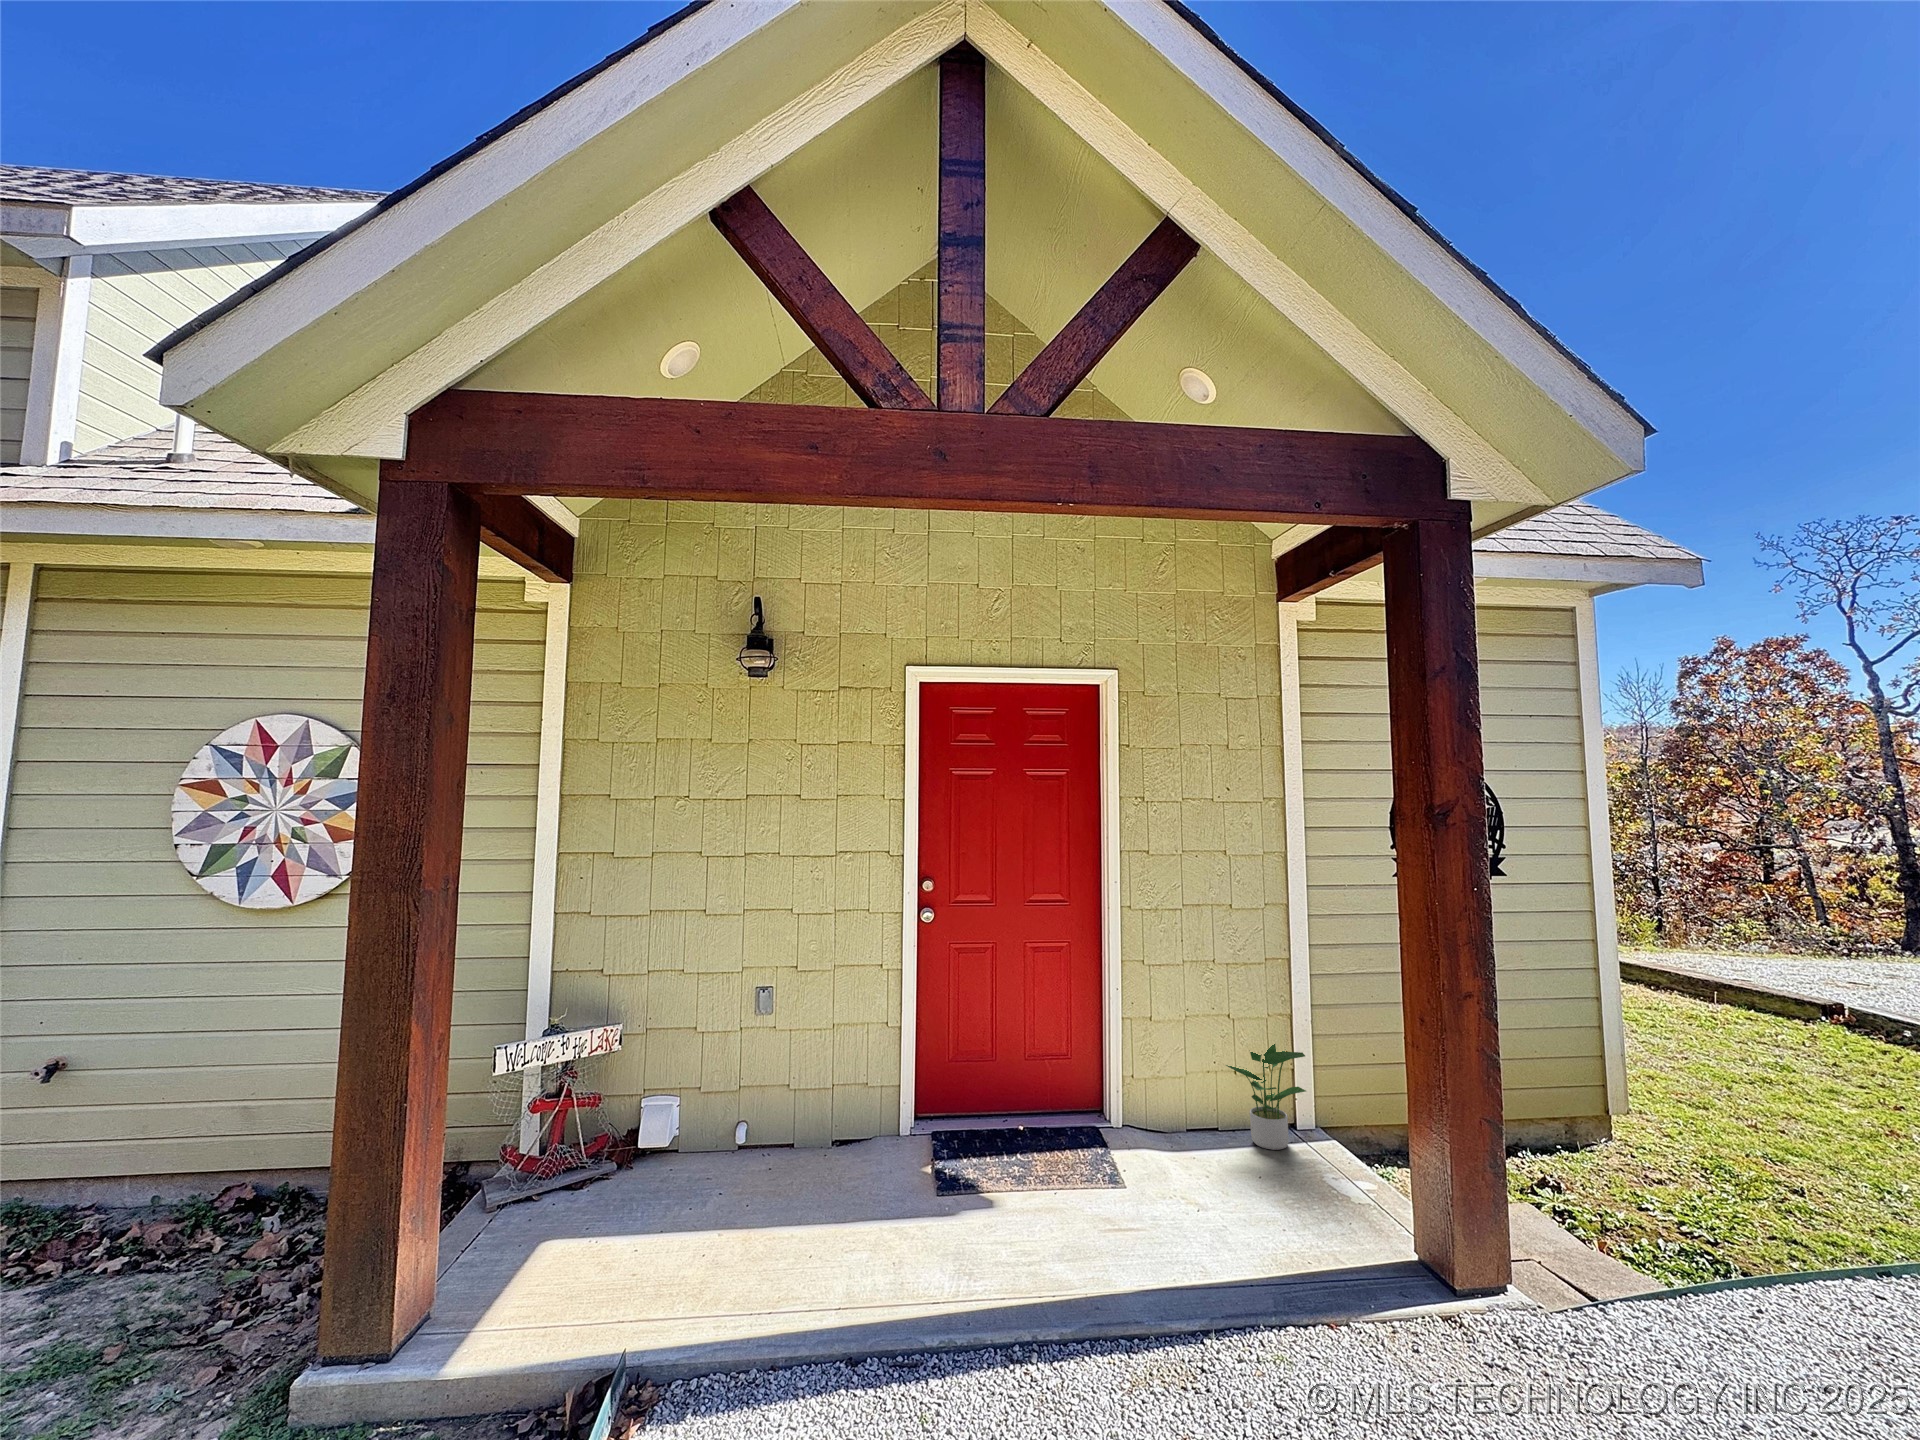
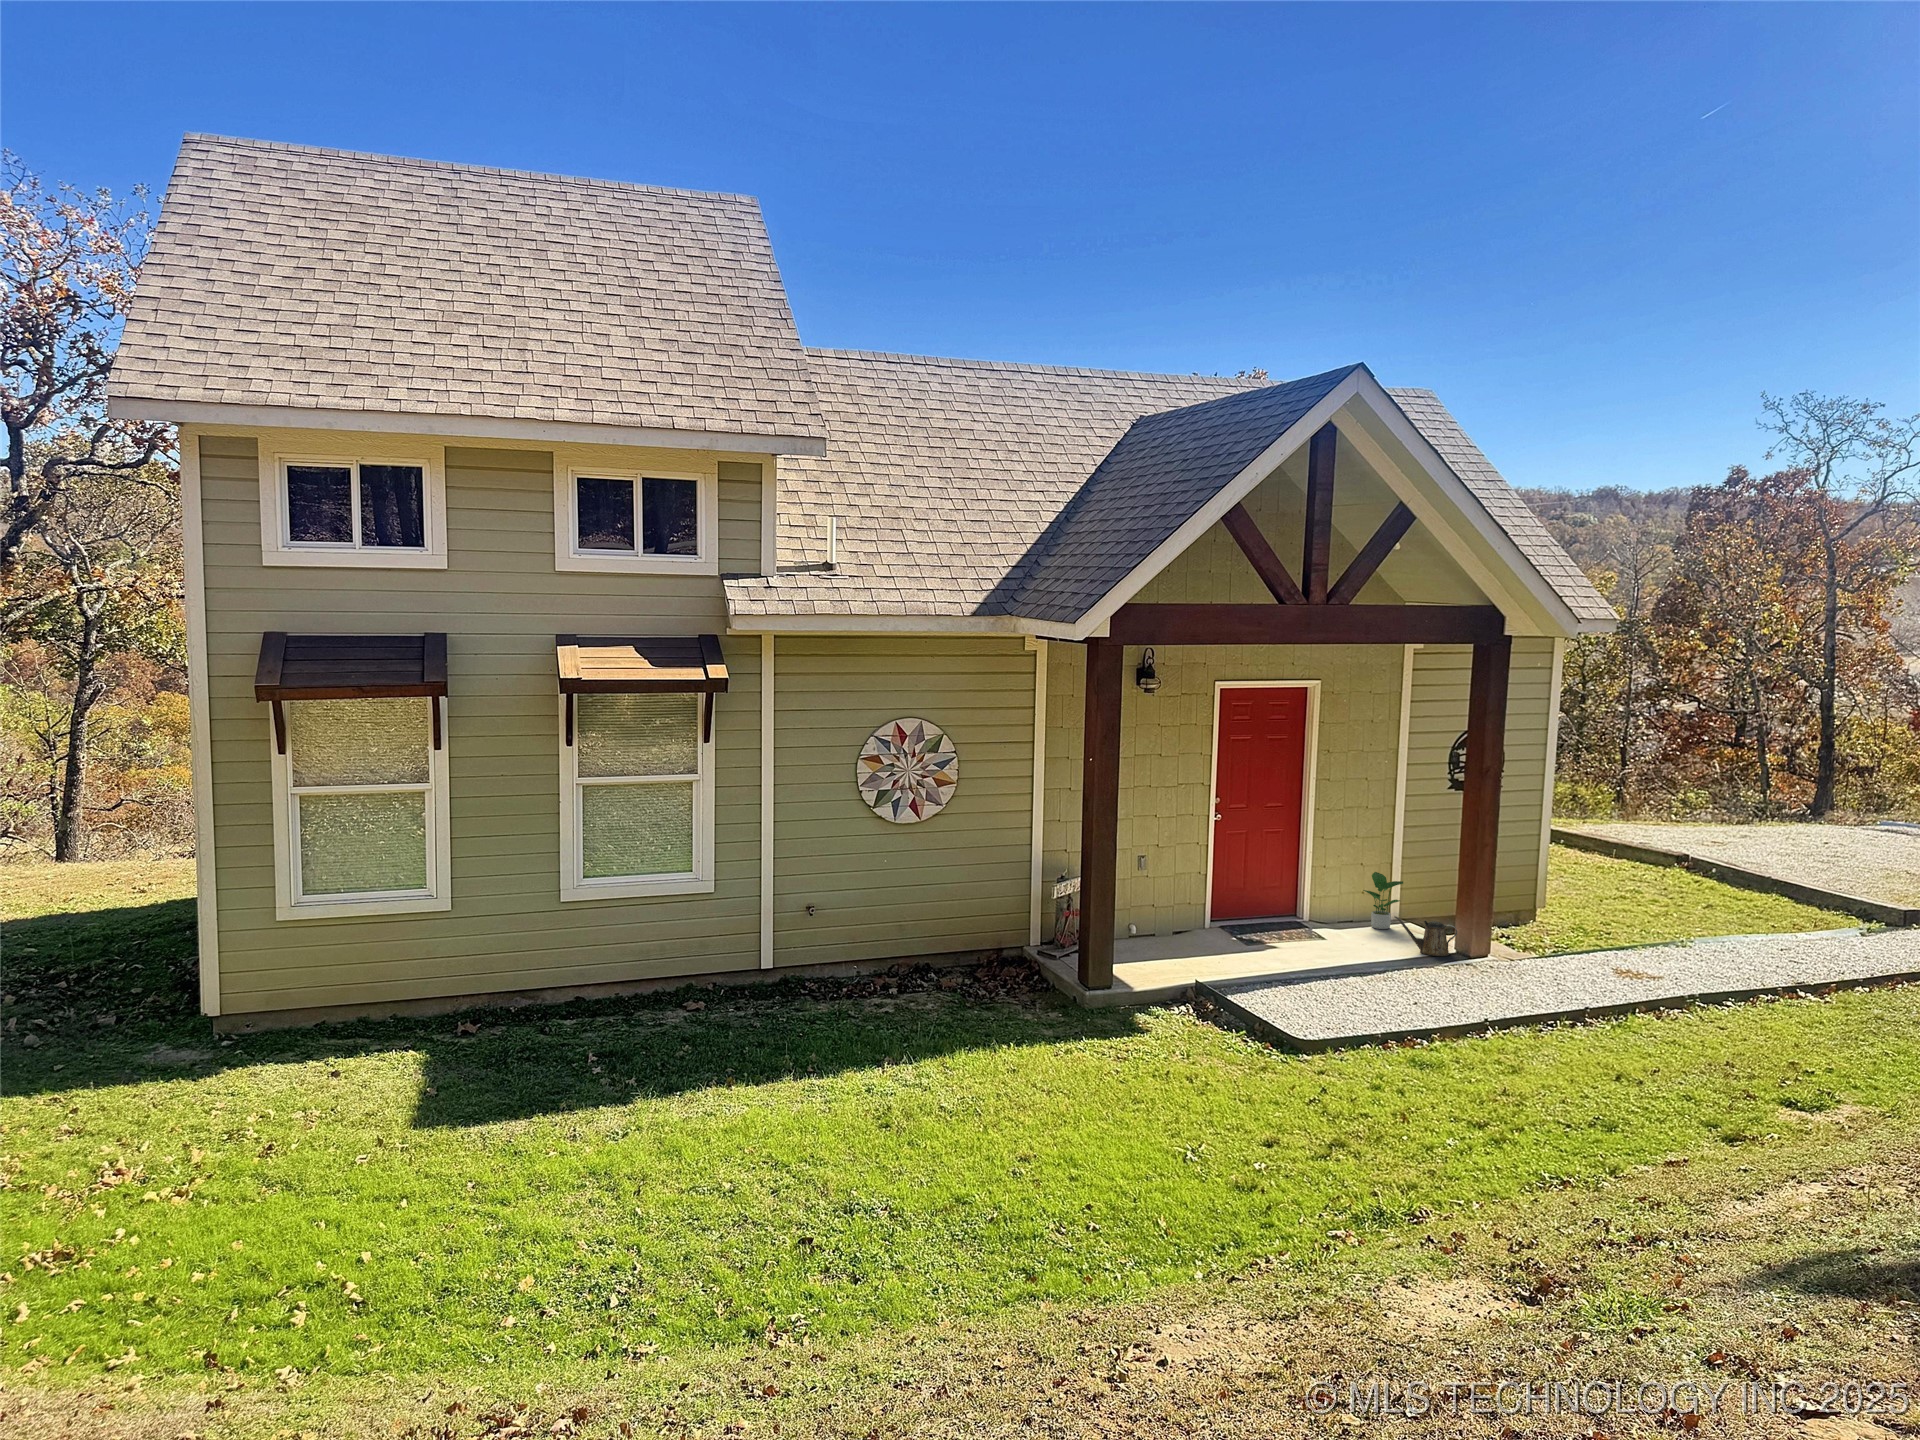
watering can: none [1255,1148,1413,1274] -> present [1394,916,1457,956]

